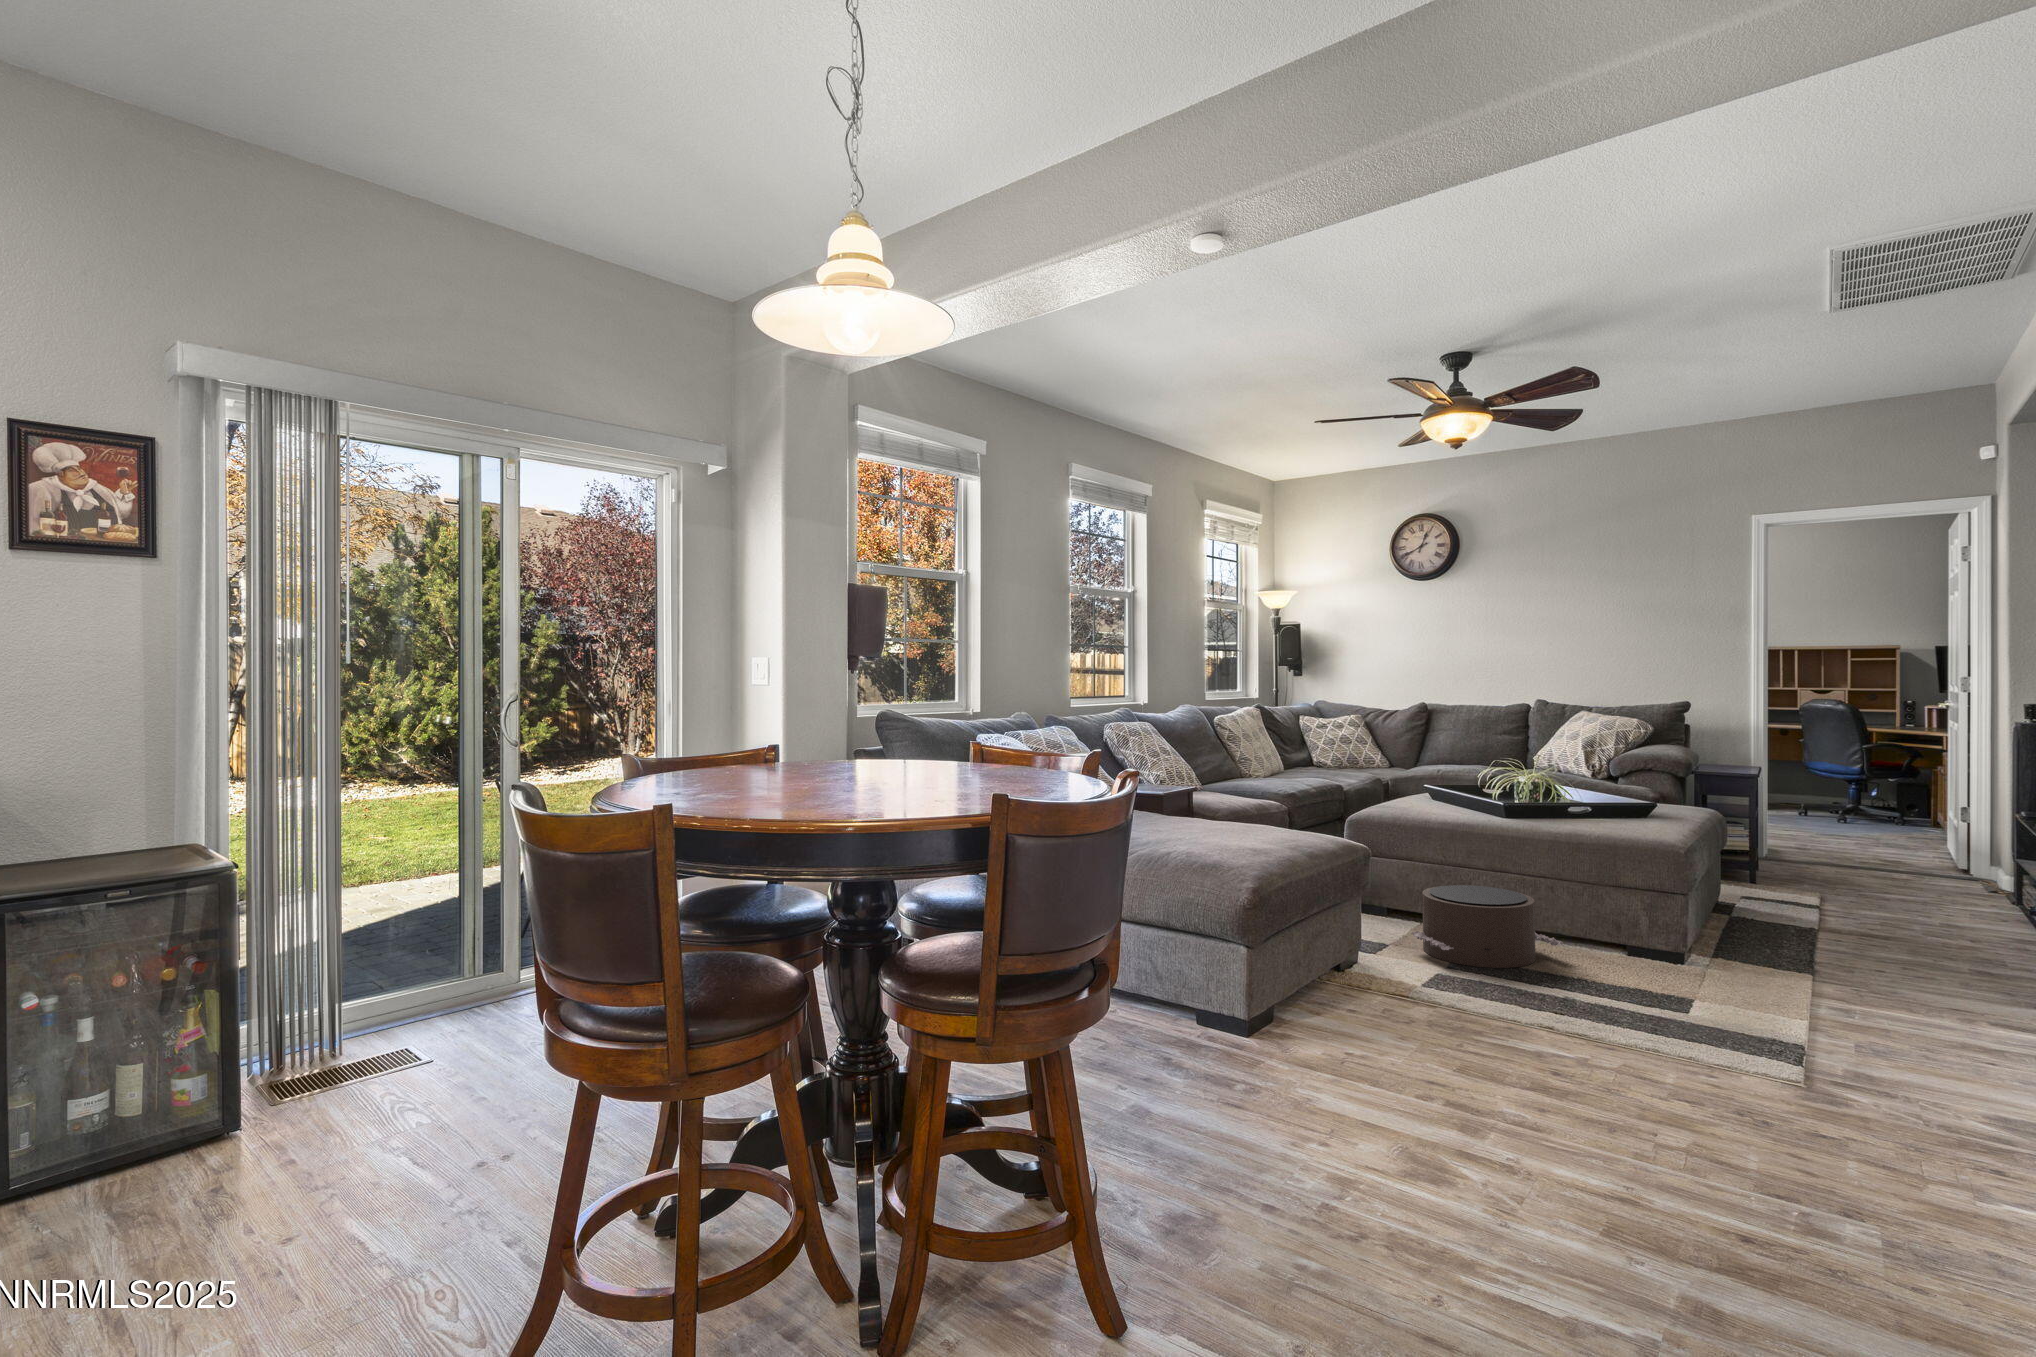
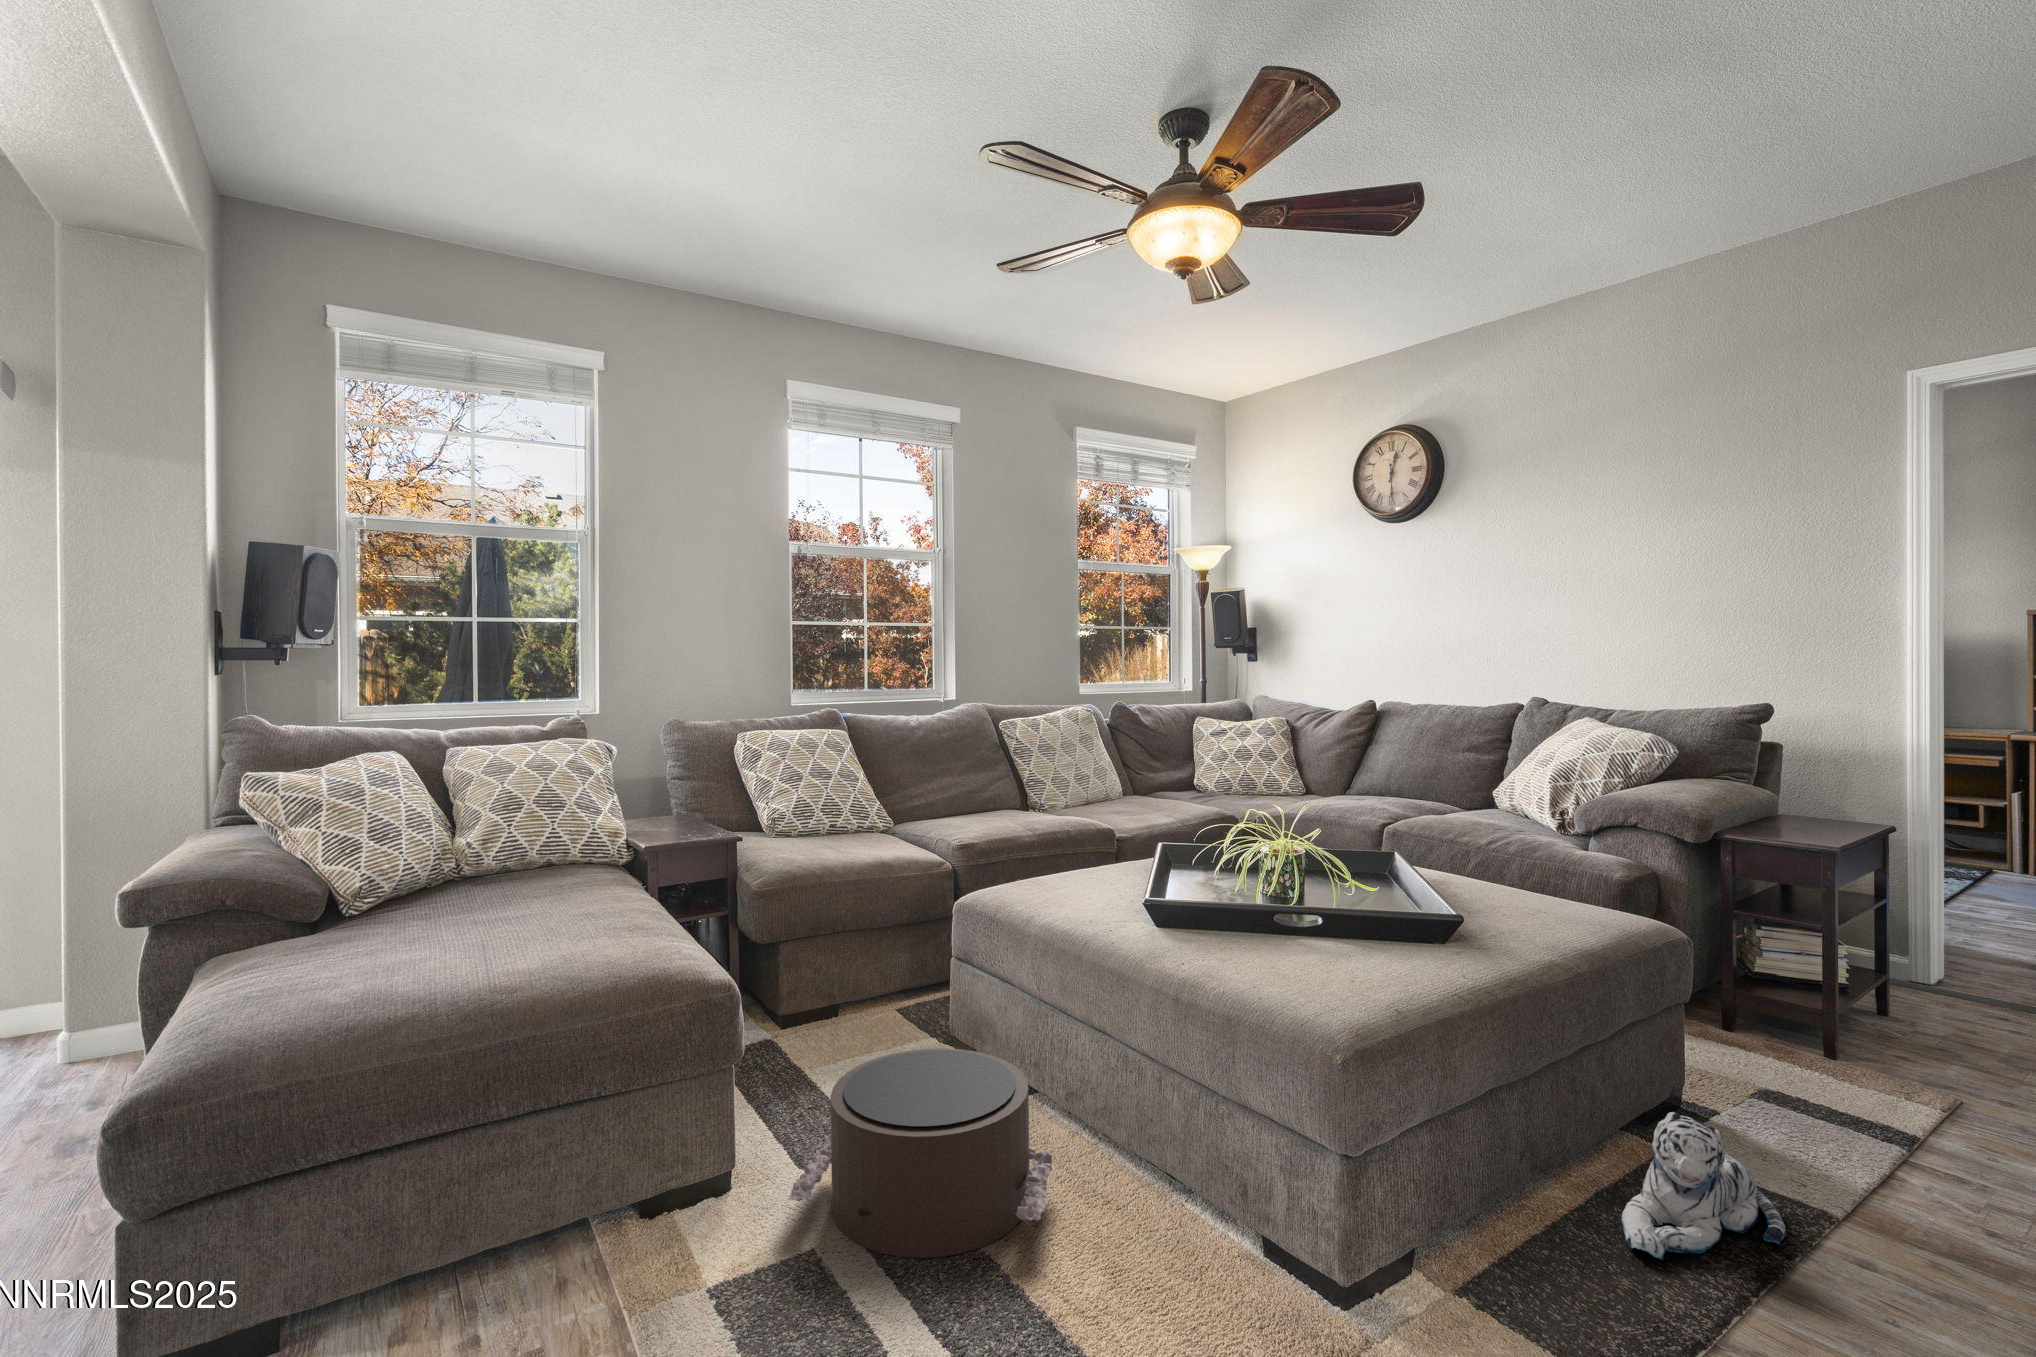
plush toy: none [1755,880,1819,939] -> present [1621,1112,1786,1260]

